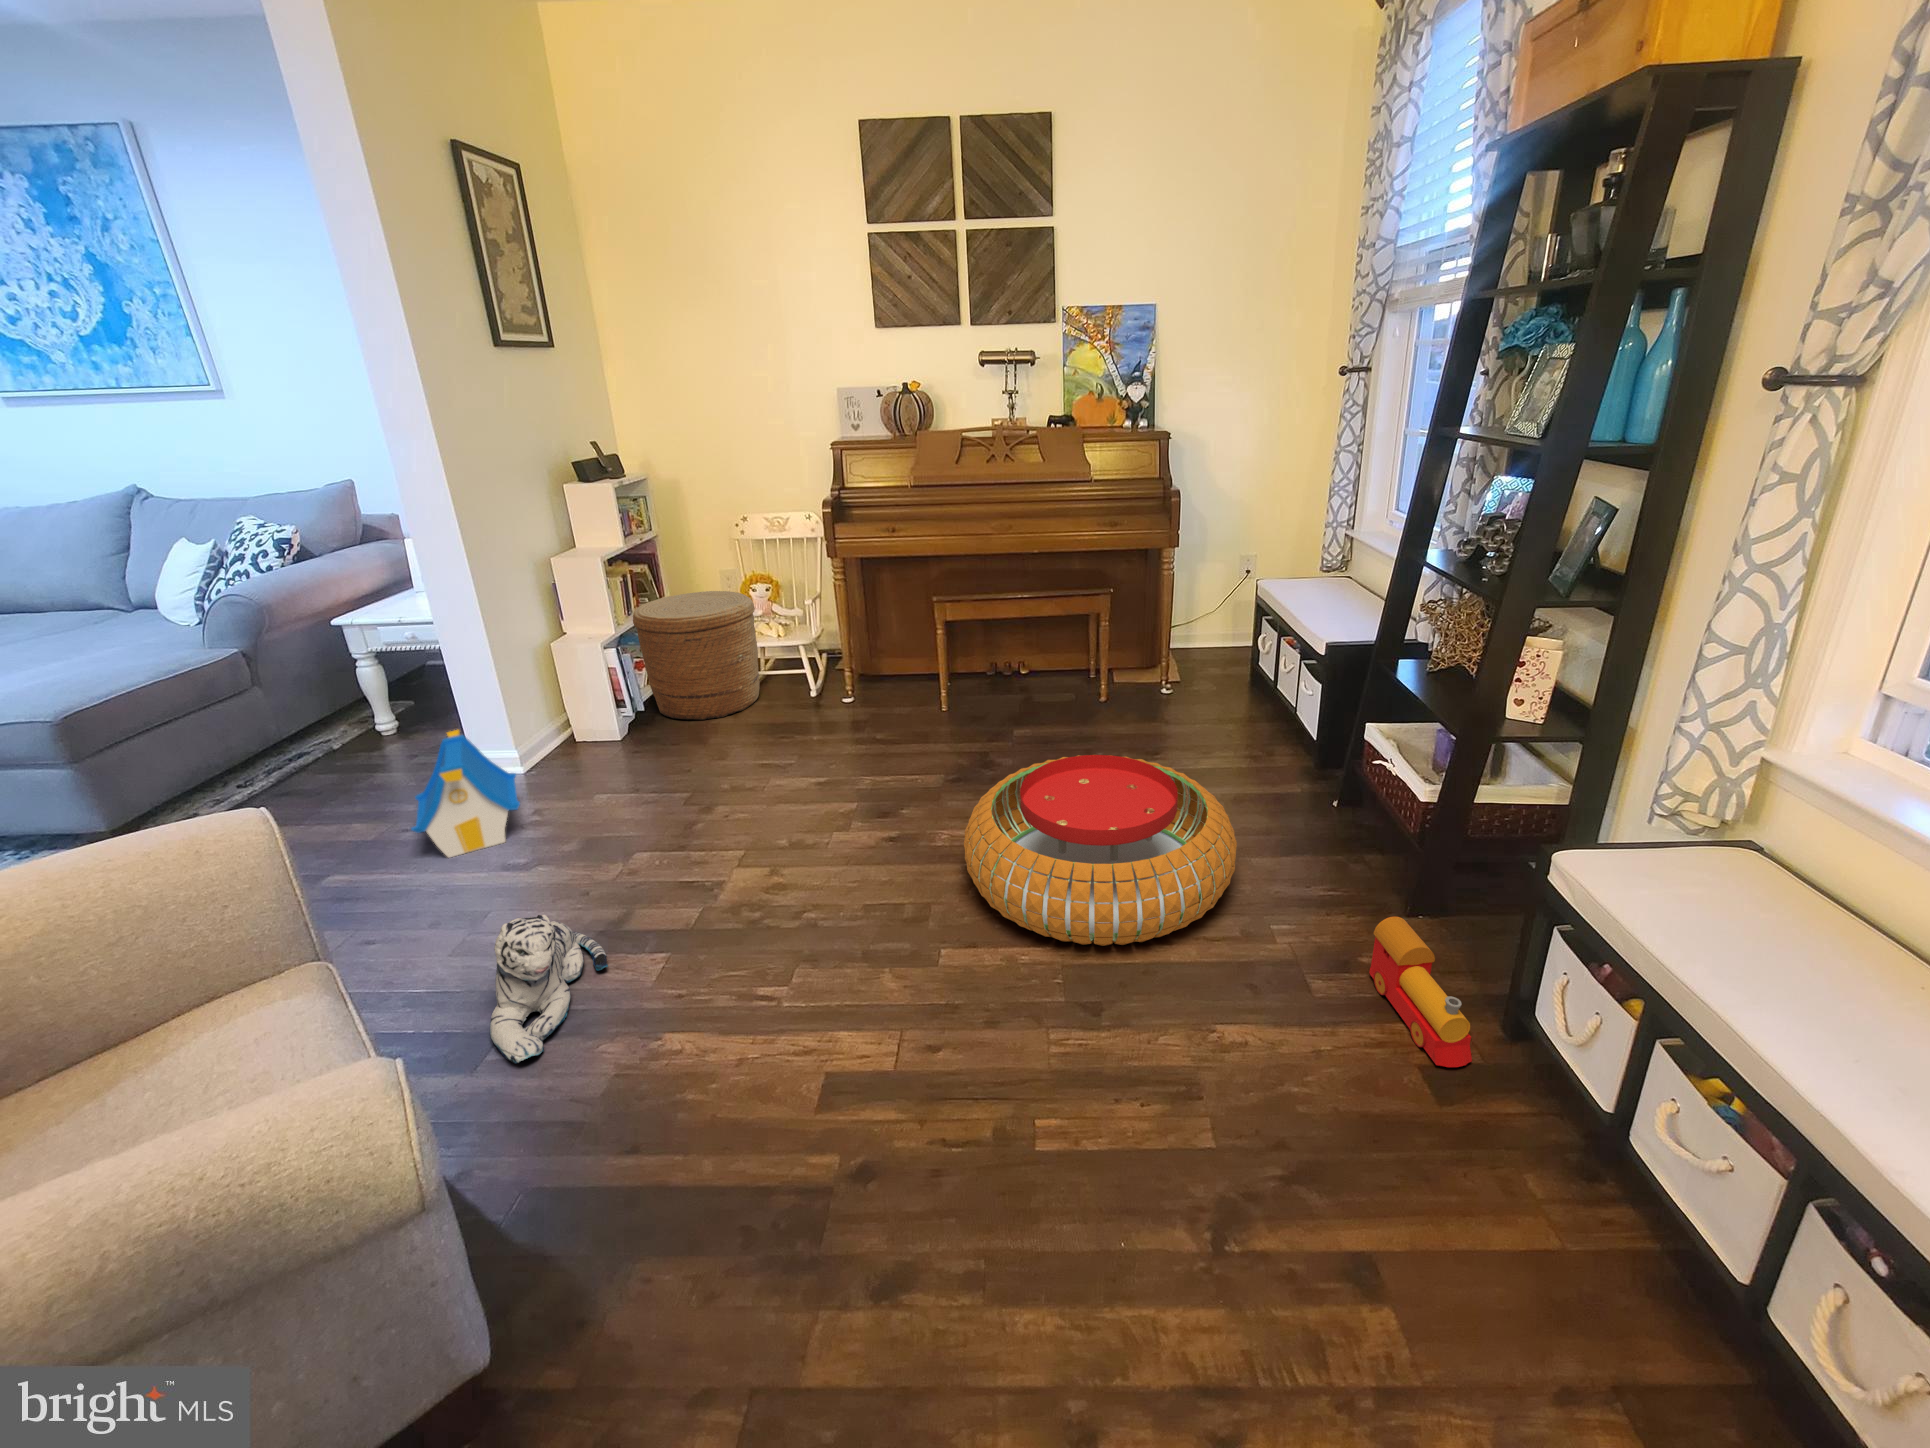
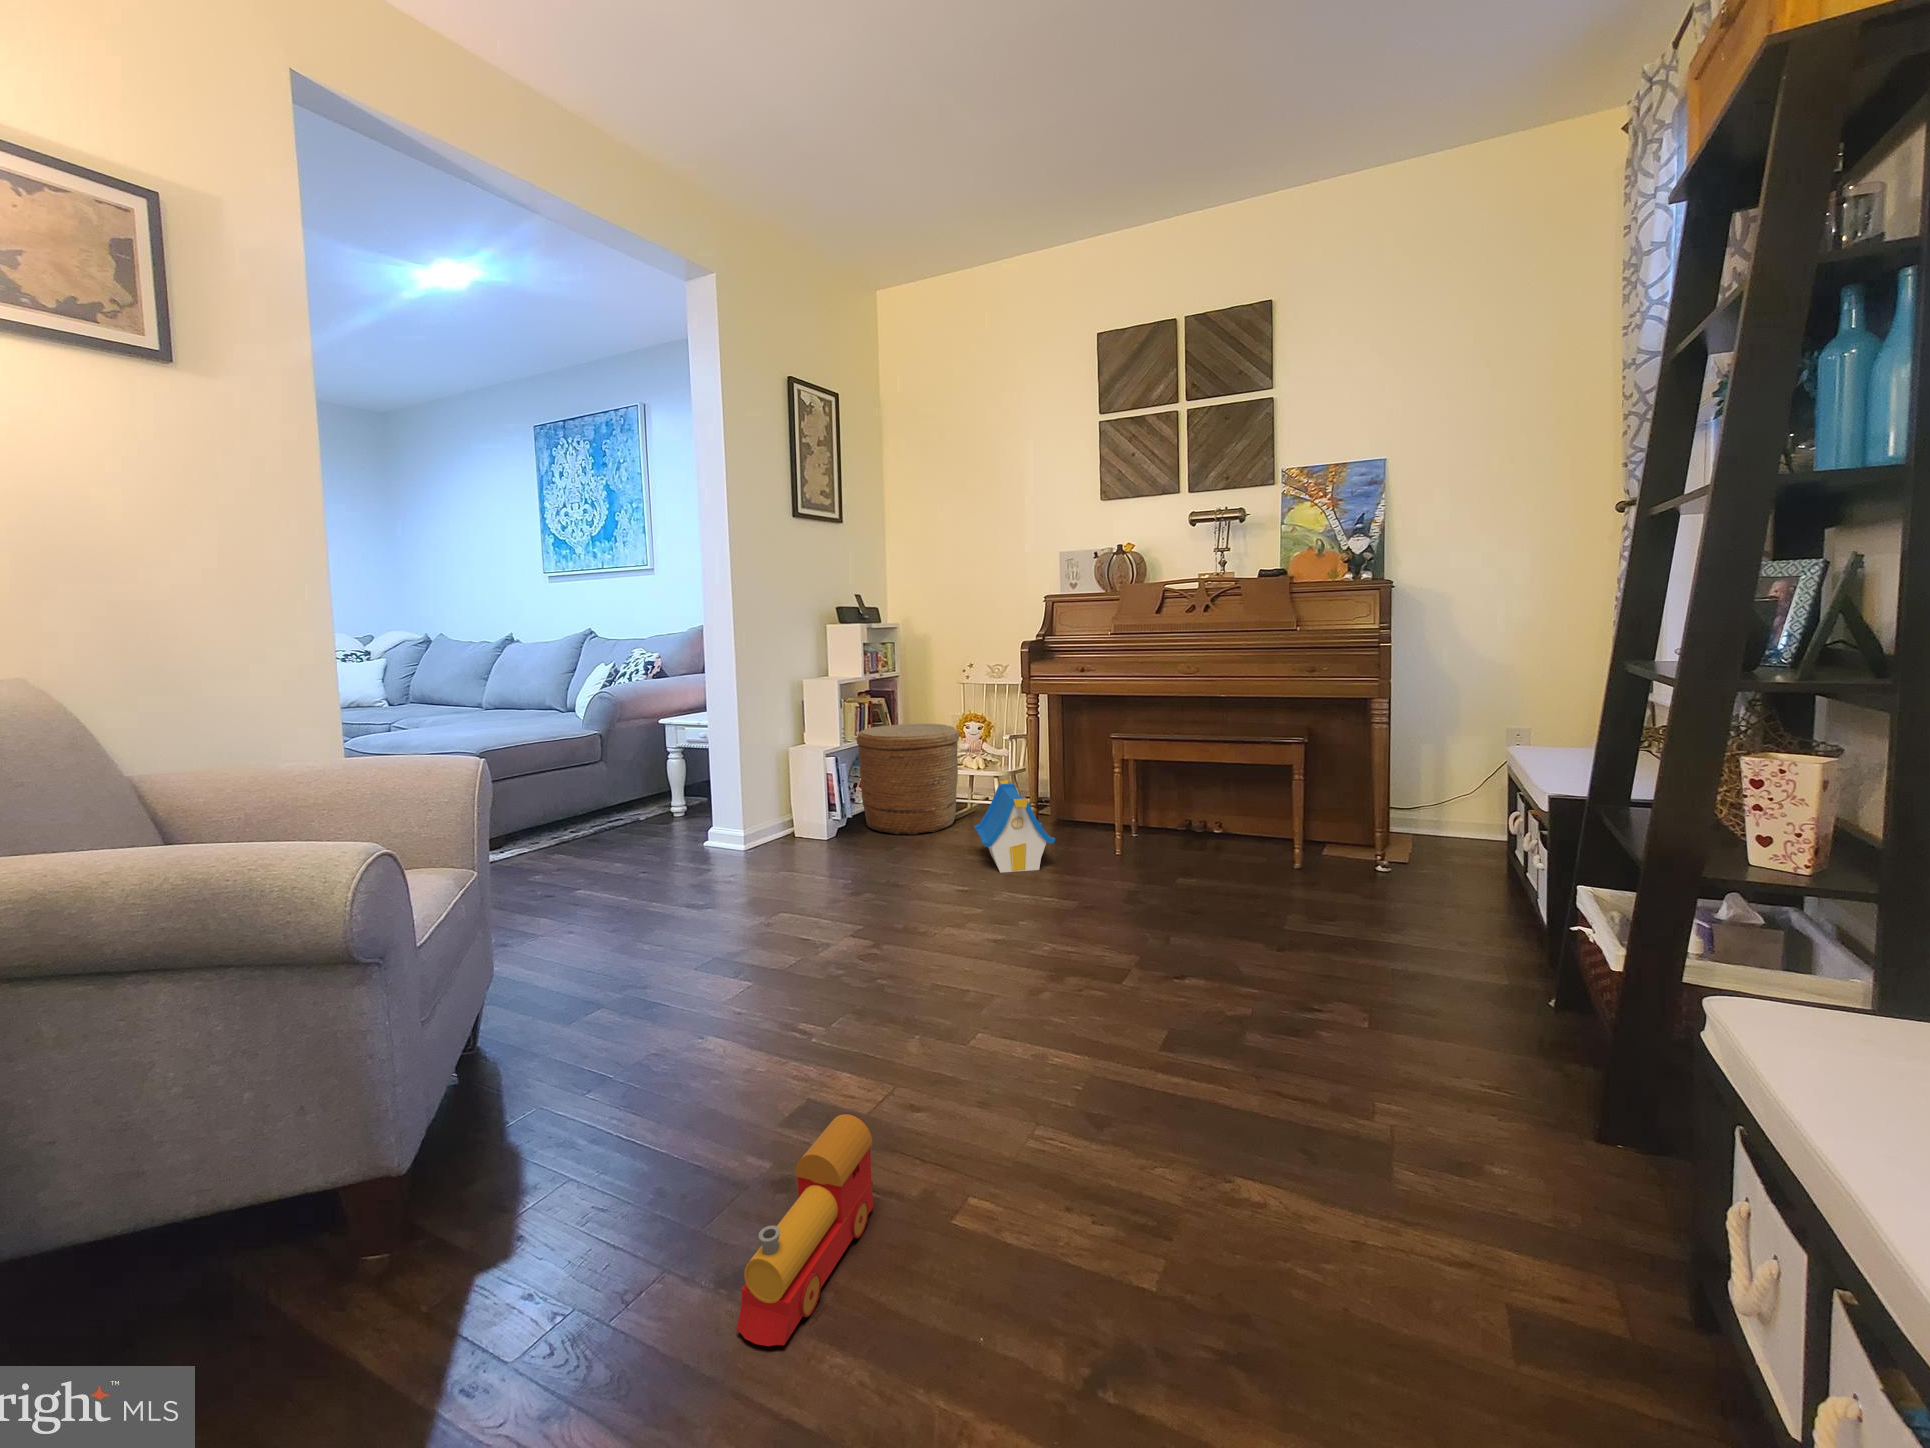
toy house: present [411,730,520,857] -> present [974,780,1055,873]
pouf: present [964,755,1237,946] -> none [1045,881,1376,1094]
plush toy: present [490,915,608,1064] -> none [595,918,714,1041]
toy train: present [1369,917,1472,1067] -> present [736,1114,873,1346]

